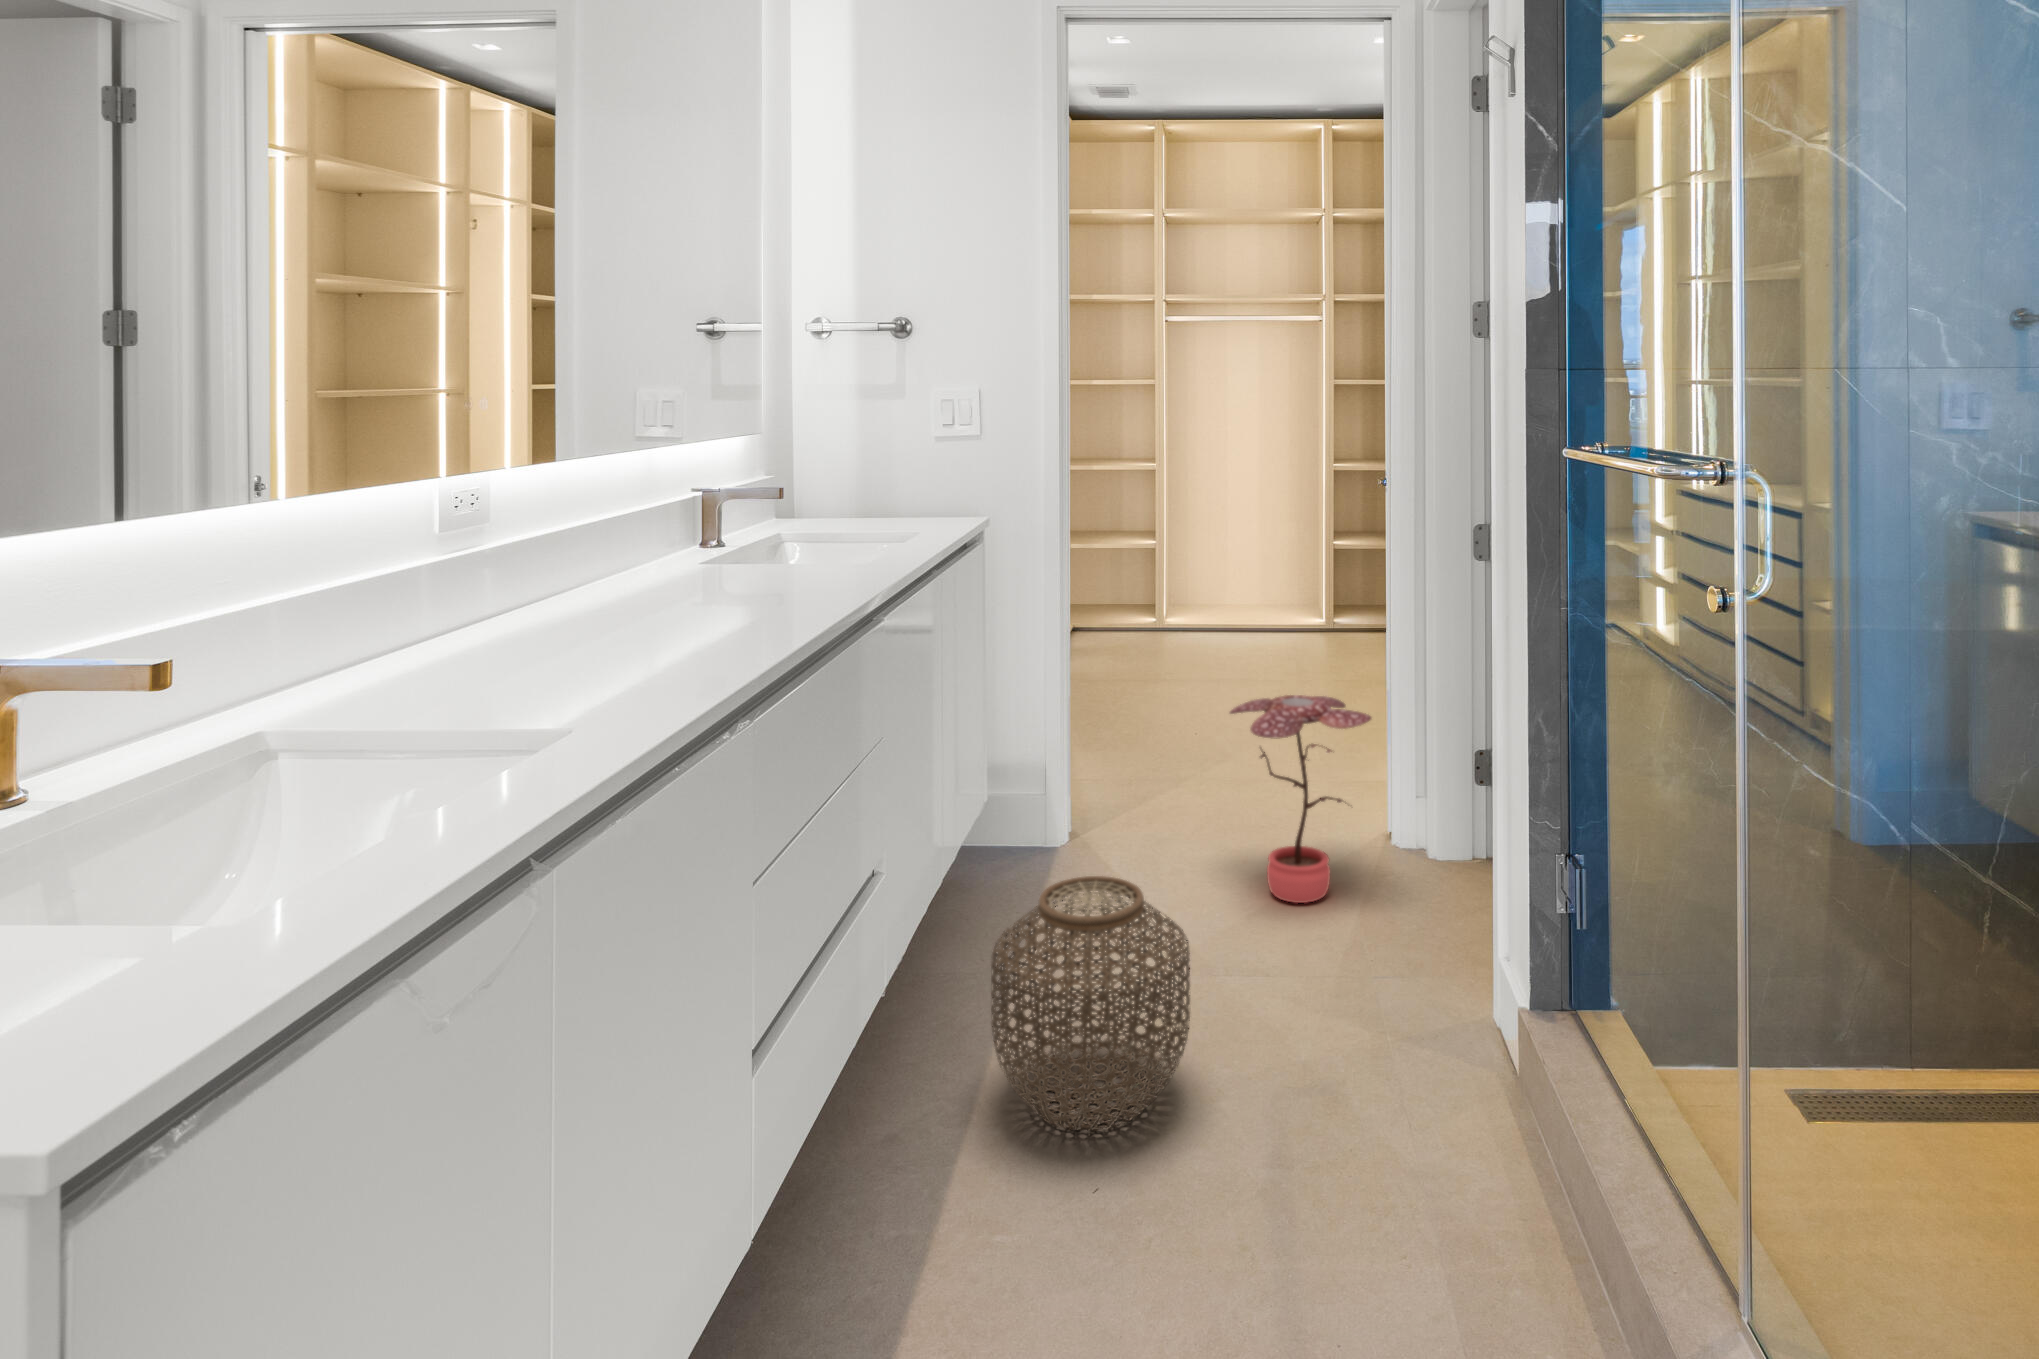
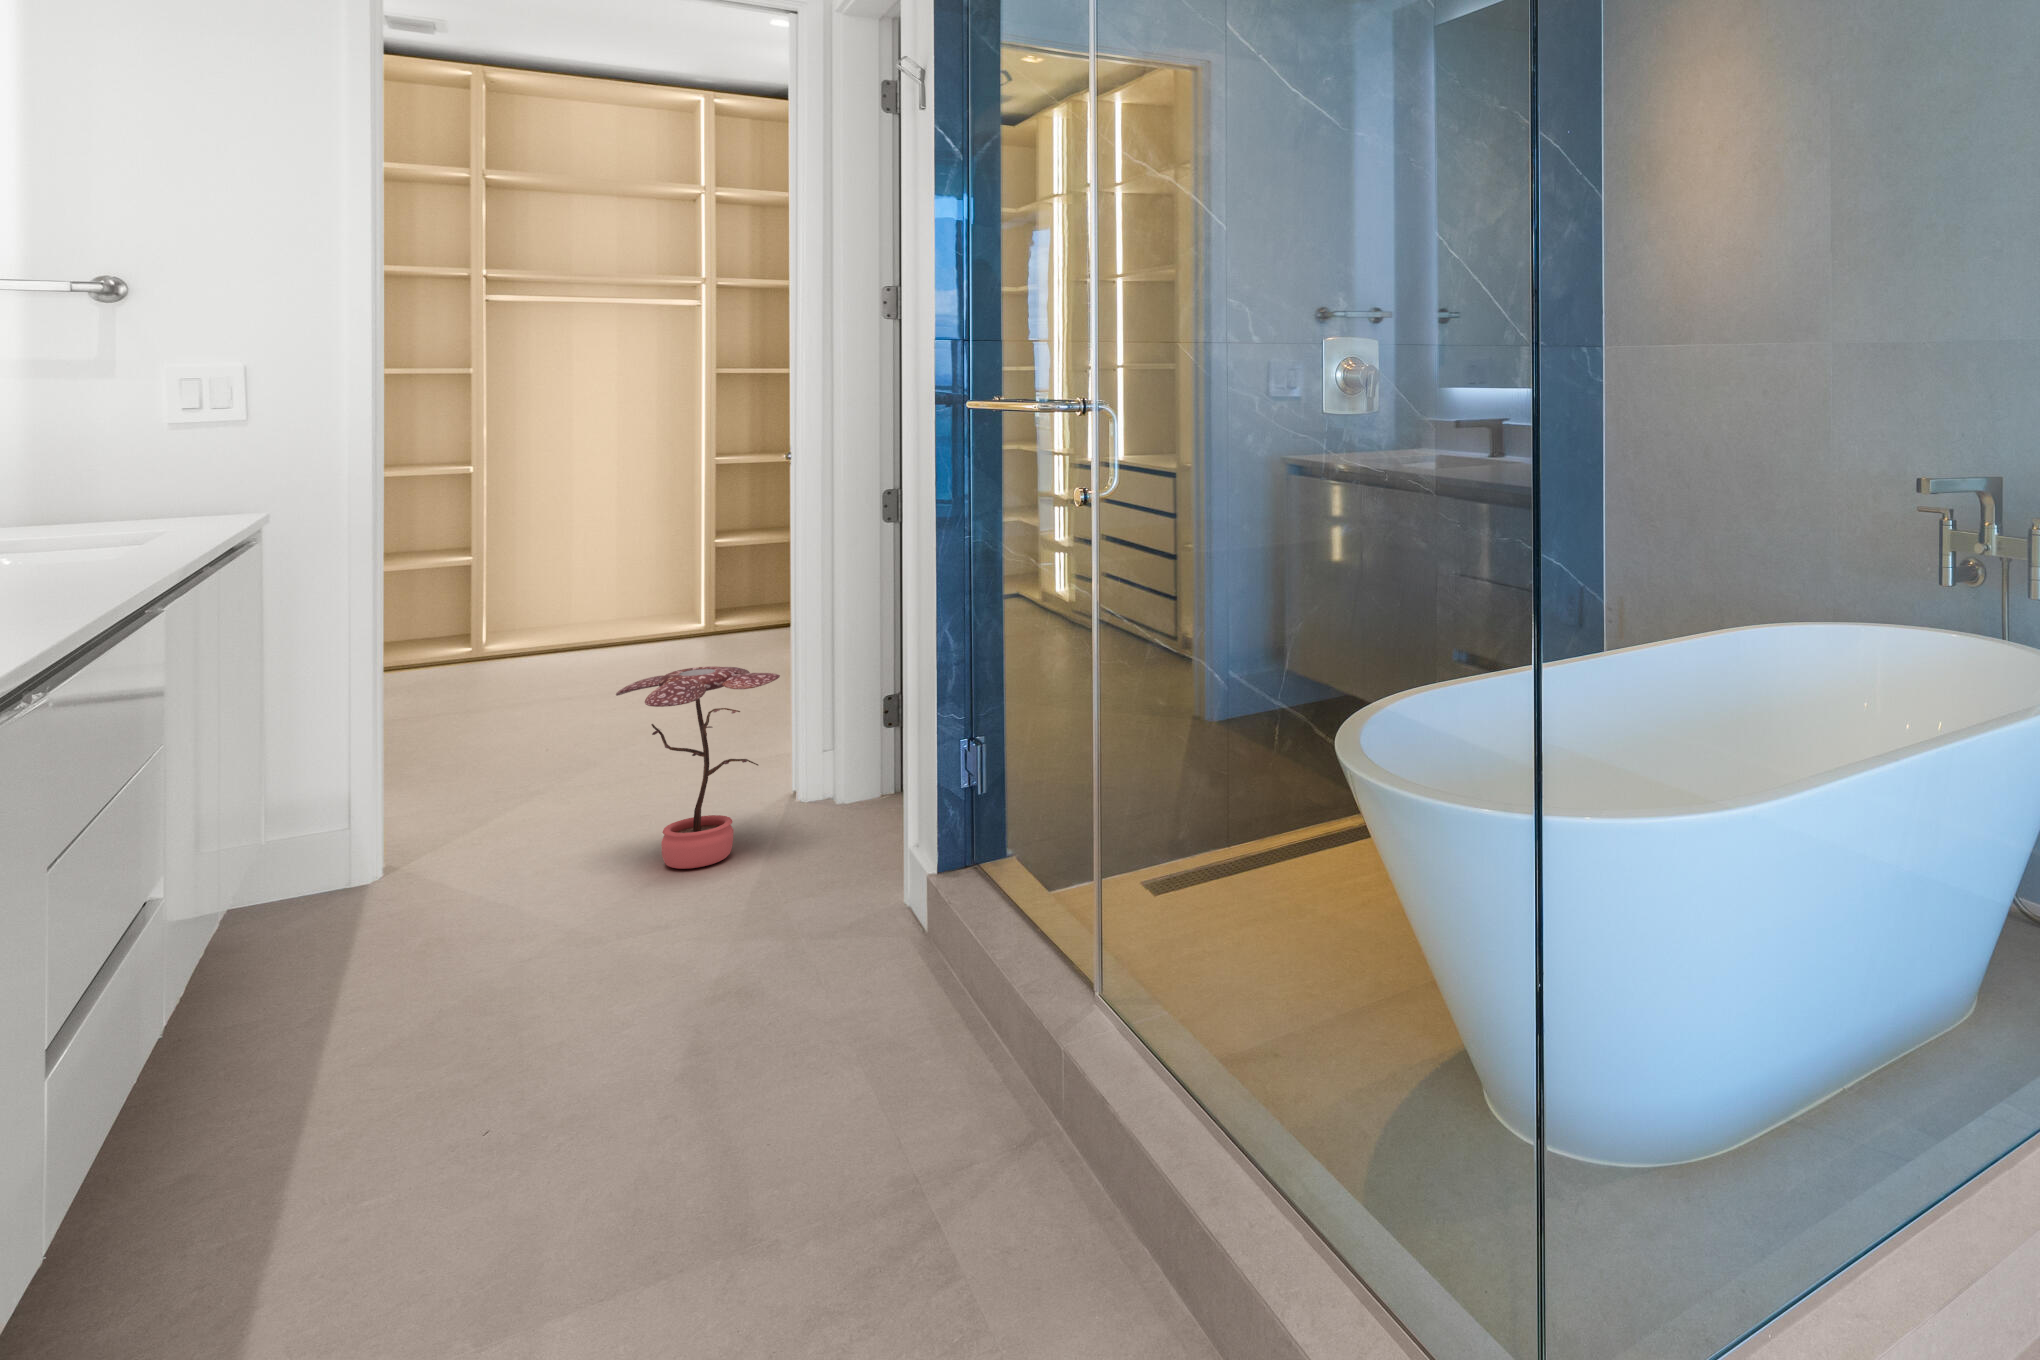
woven basket: present [991,876,1190,1131] -> none [355,837,599,1083]

